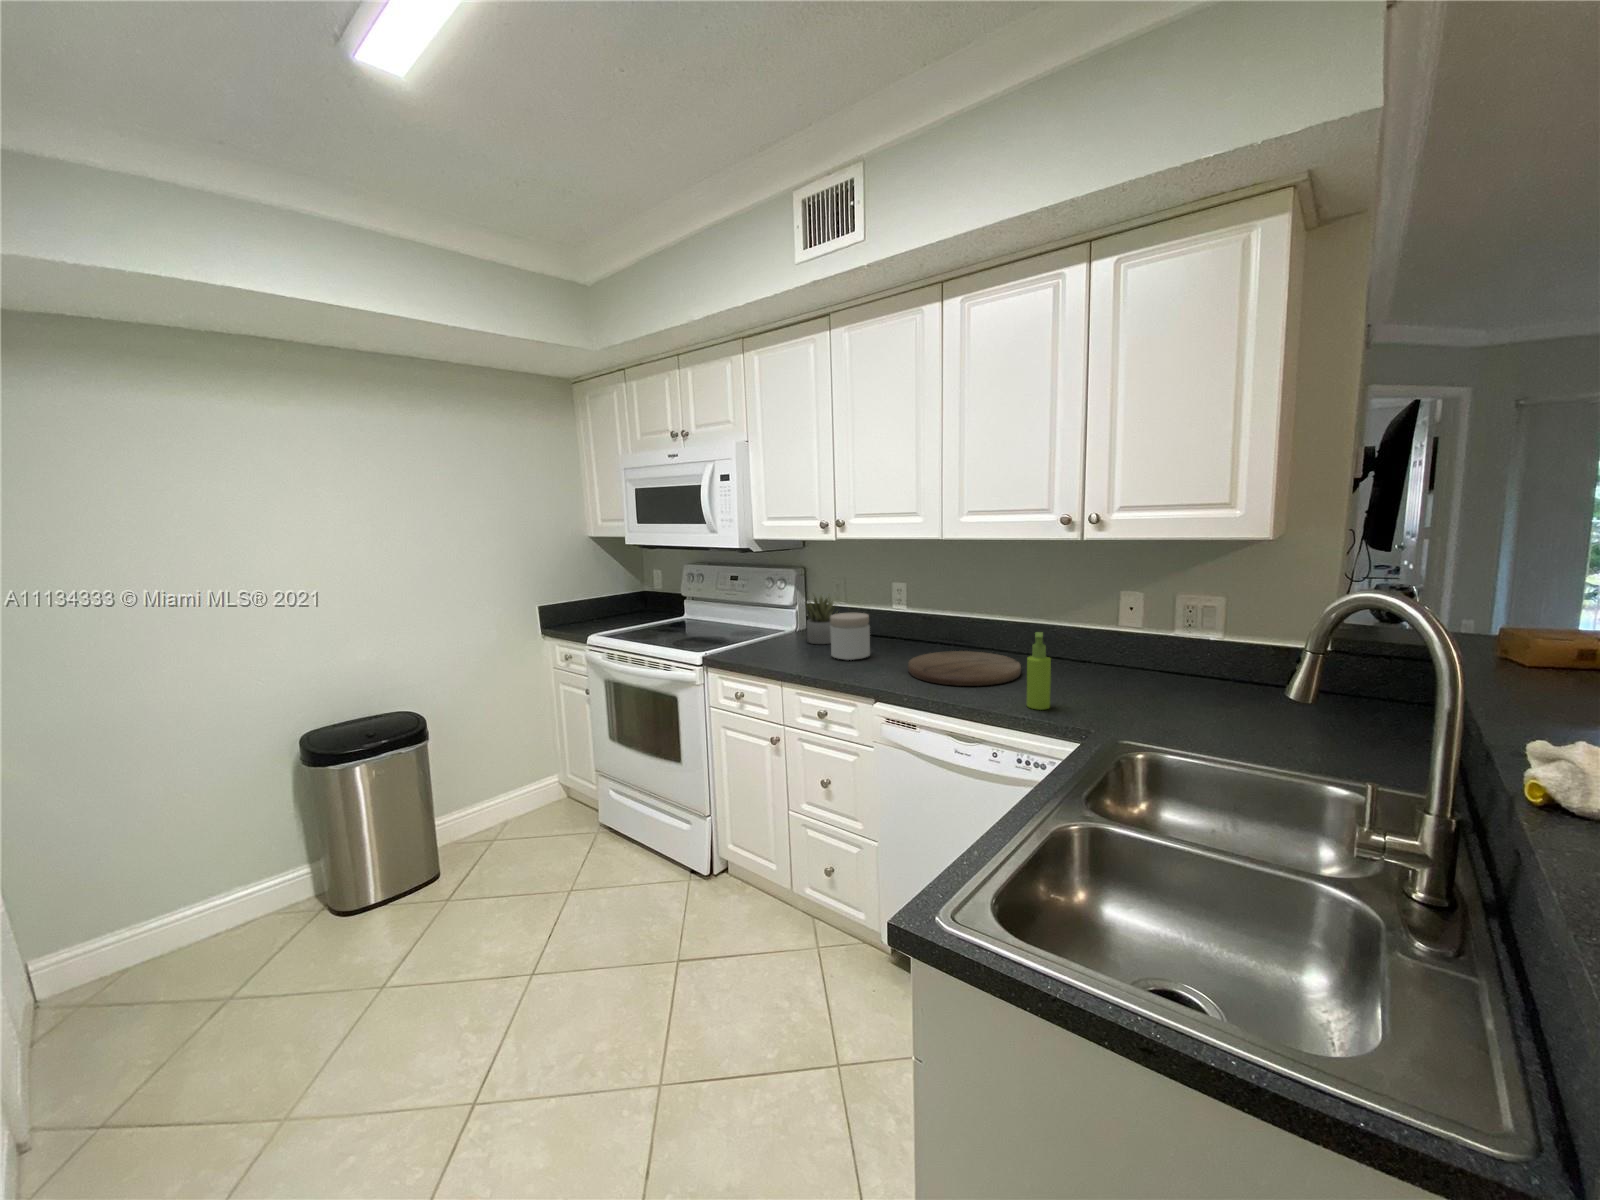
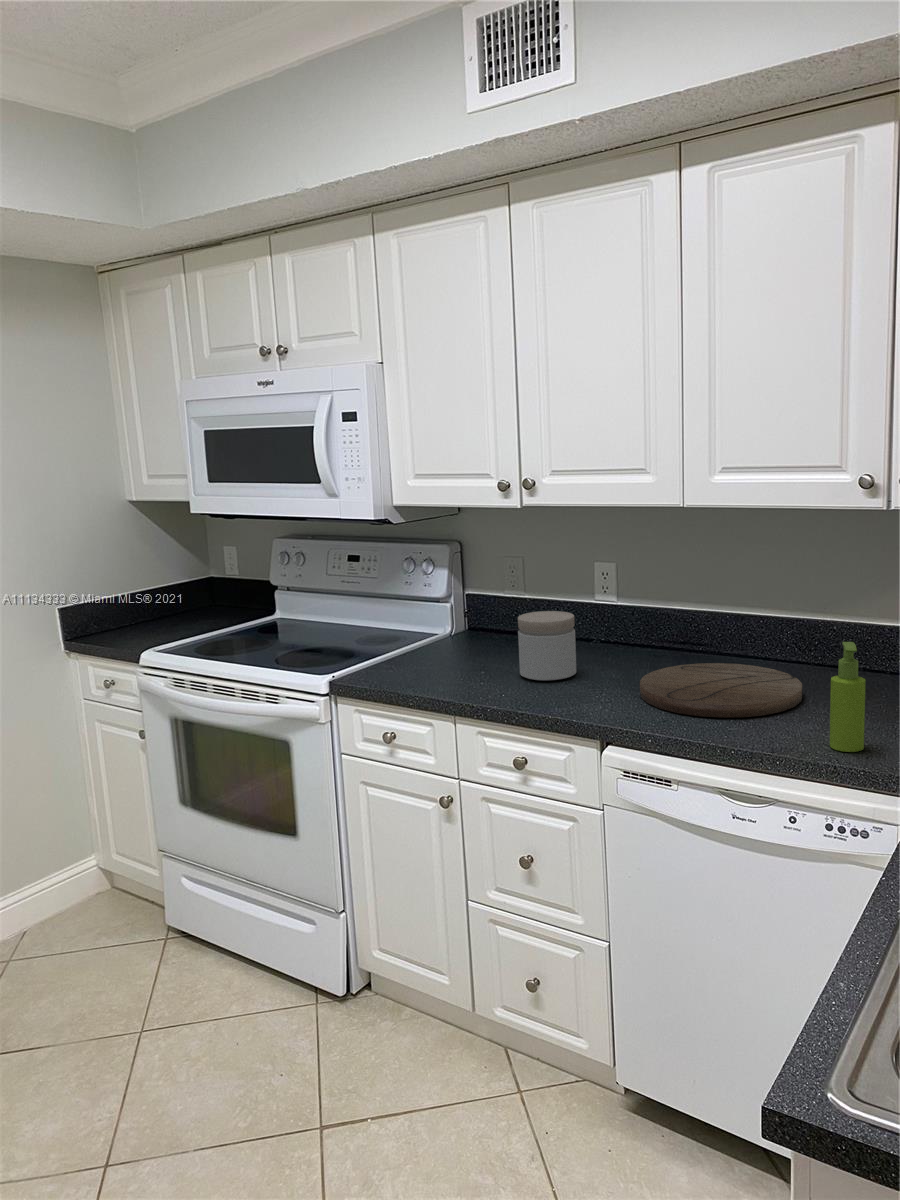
succulent plant: present [805,594,835,644] -> none [469,581,521,656]

